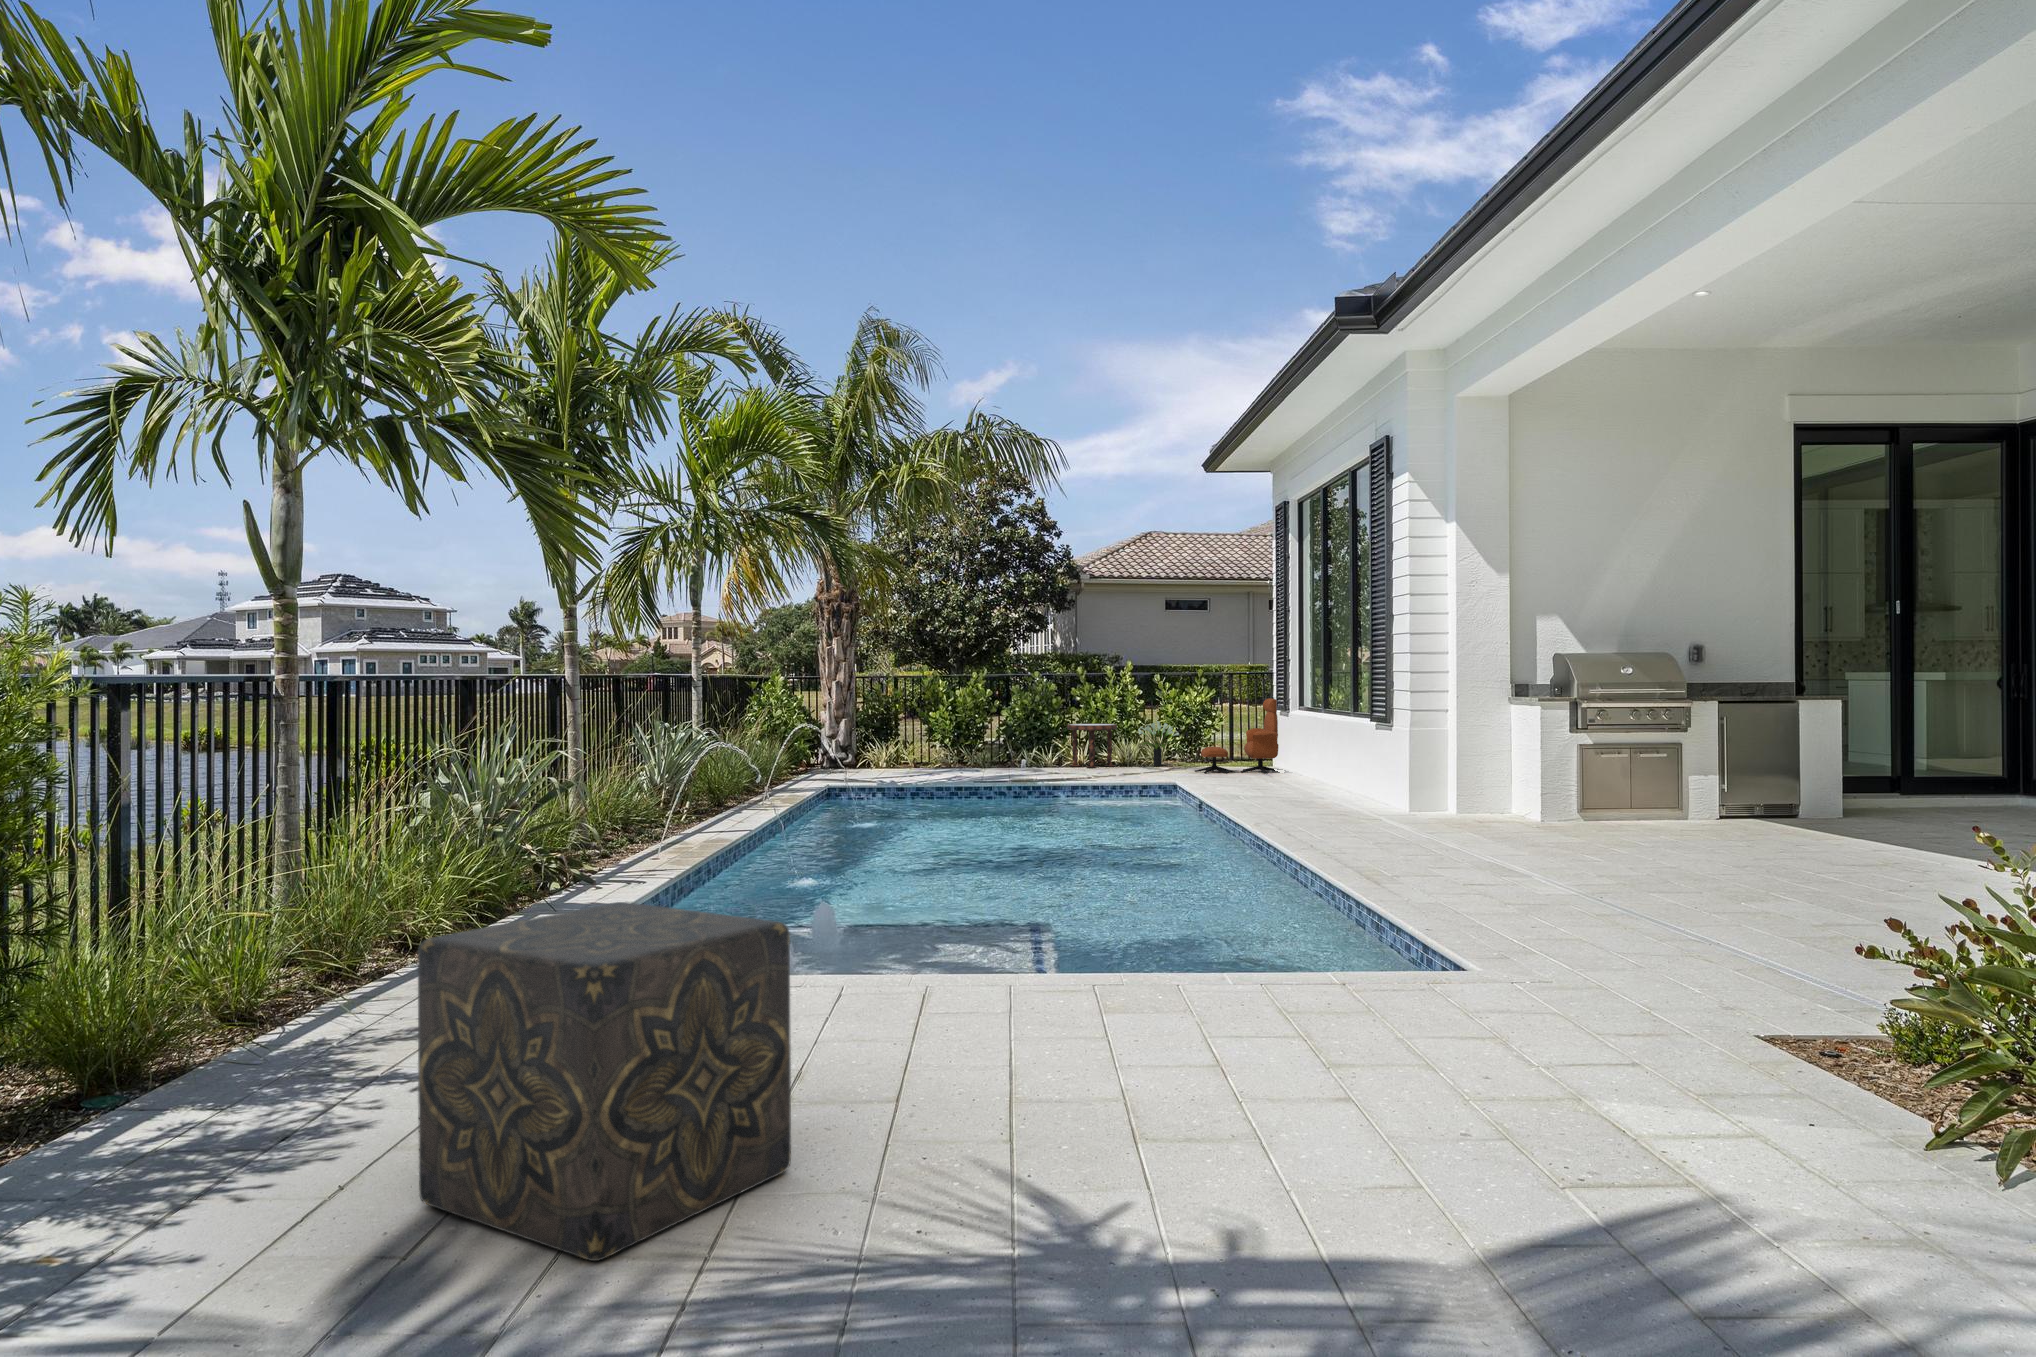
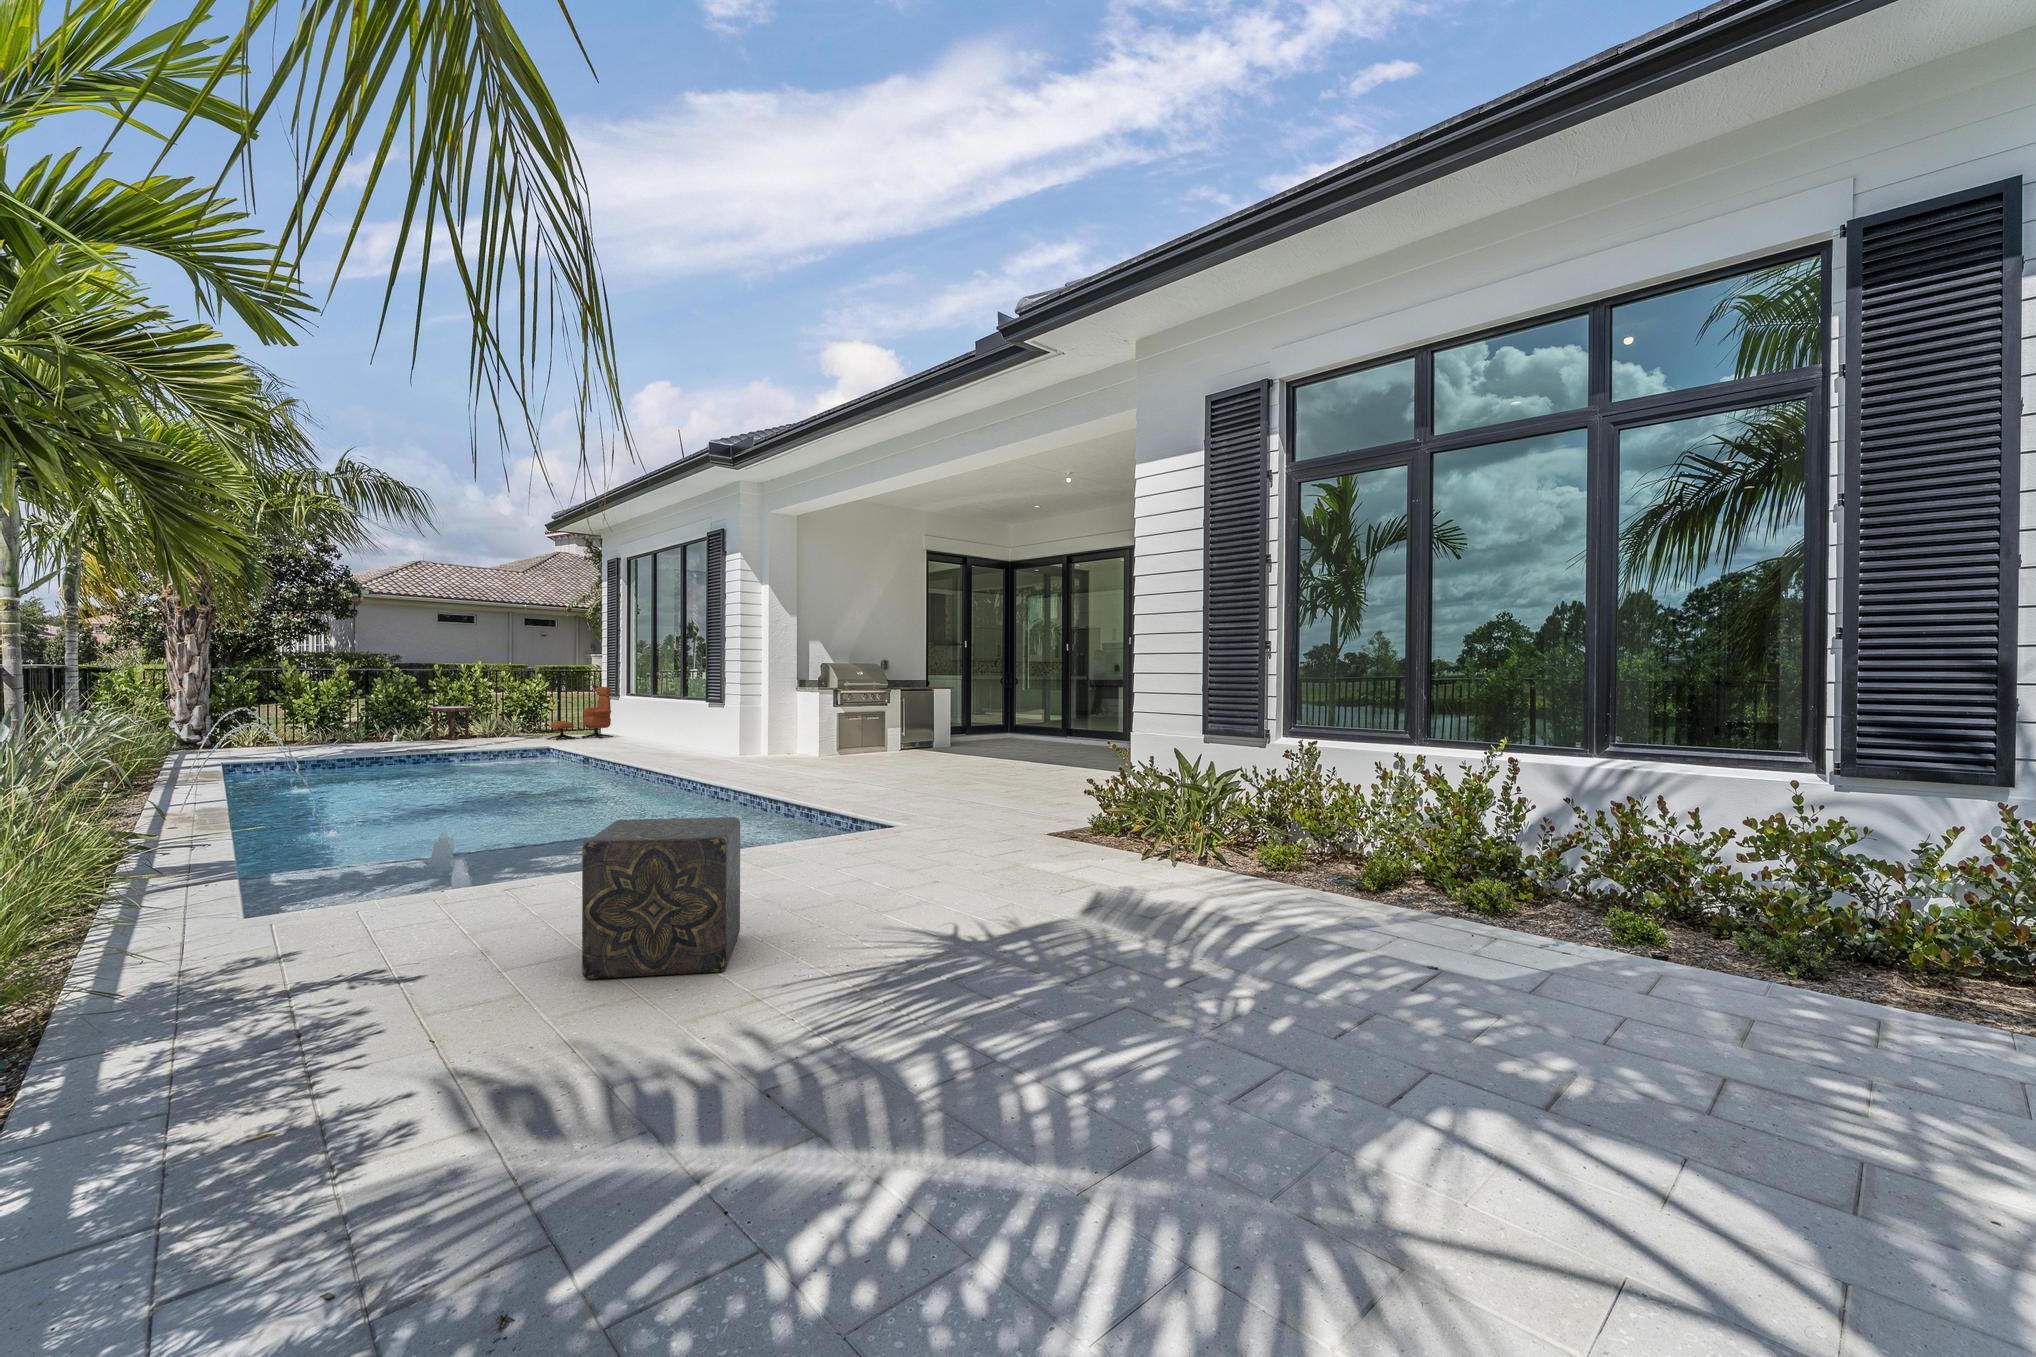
potted plant: present [1138,721,1179,766] -> none [490,703,524,736]

